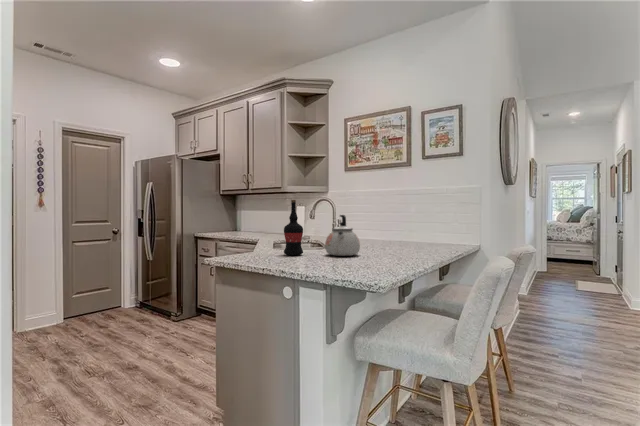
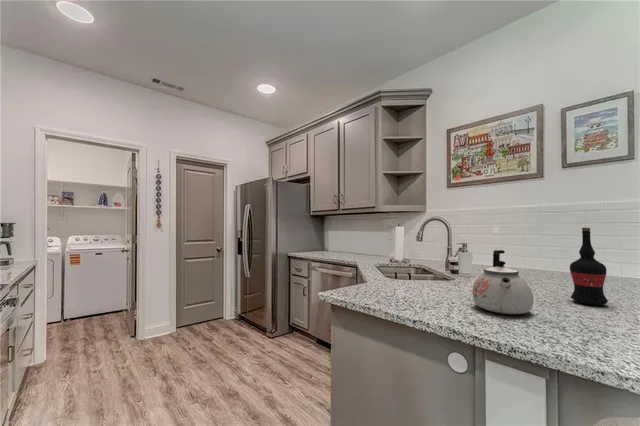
wine bottle: present [284,200,303,255] -> present [570,228,608,305]

